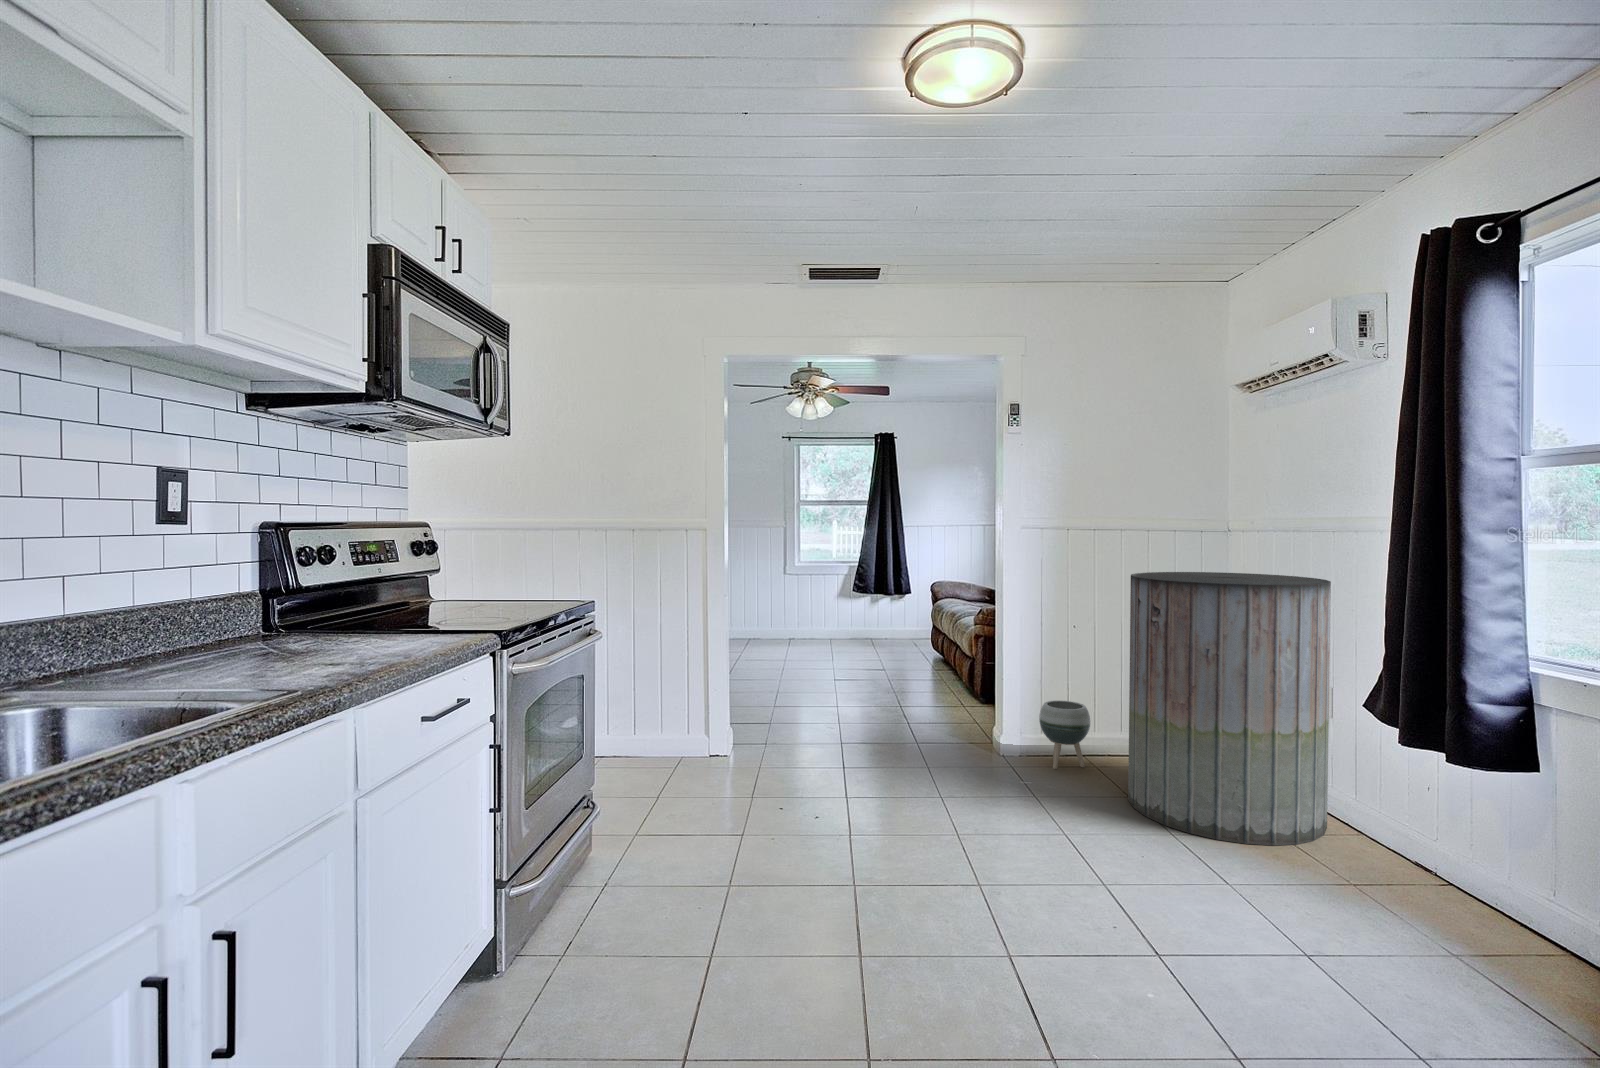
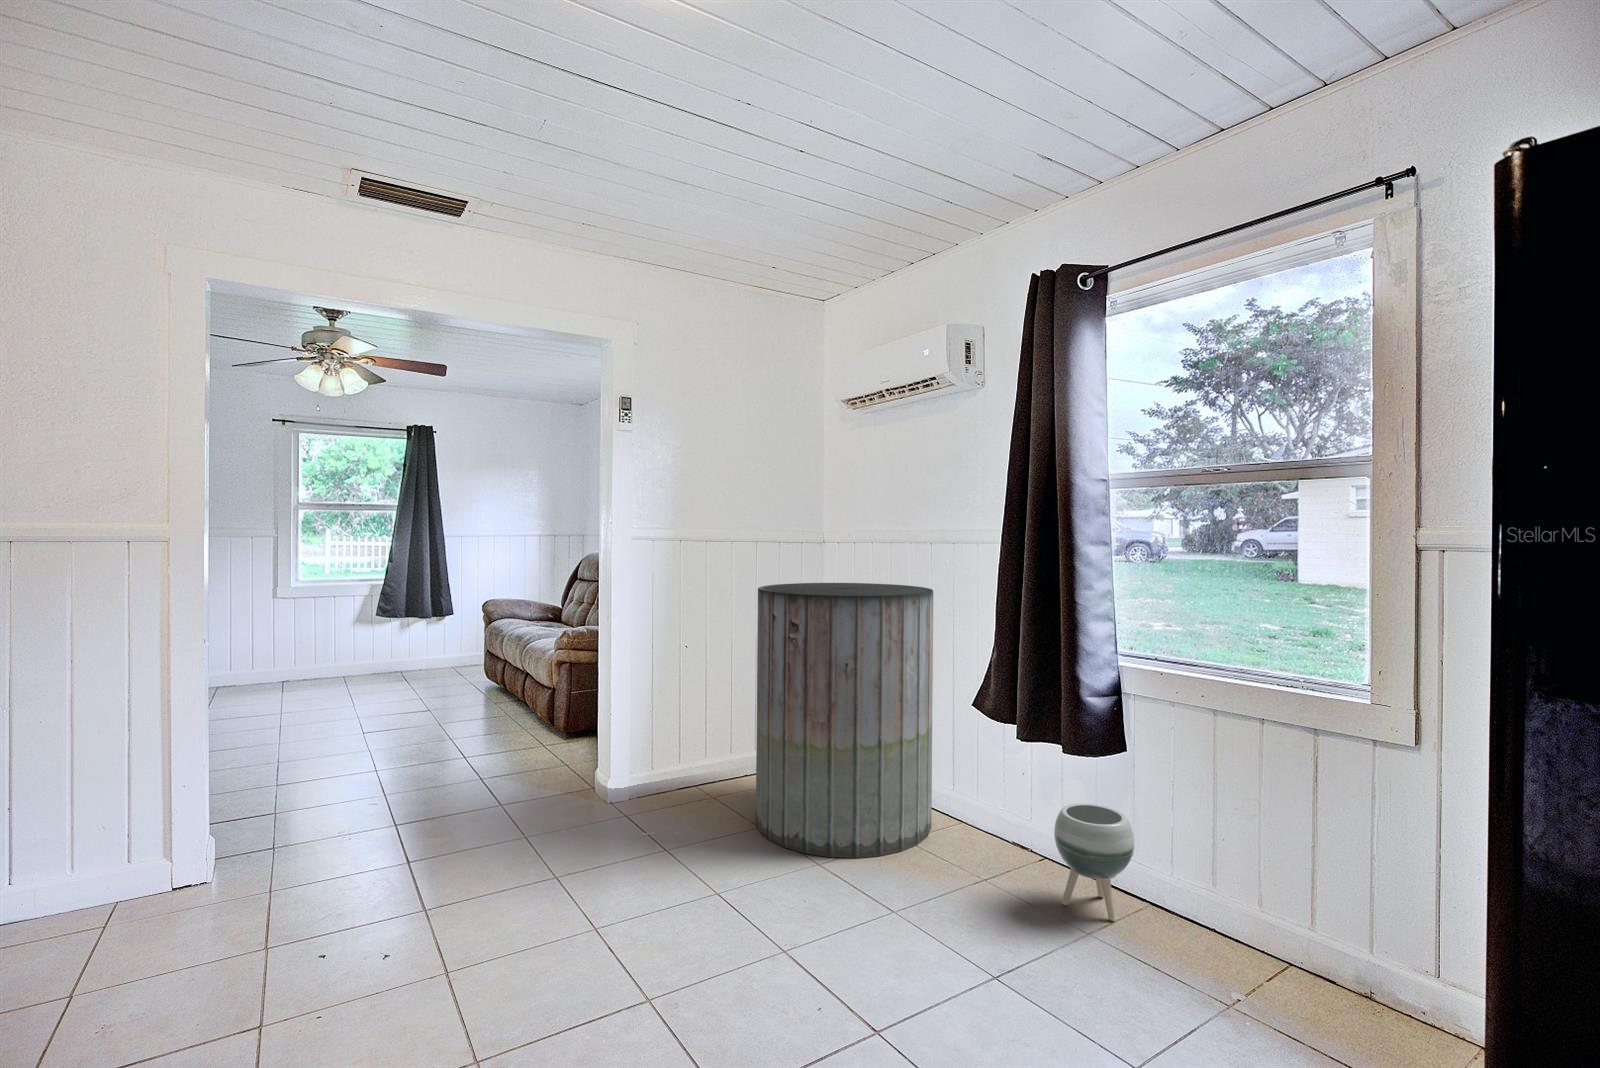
planter: present [1039,700,1090,769] -> present [1054,803,1134,921]

